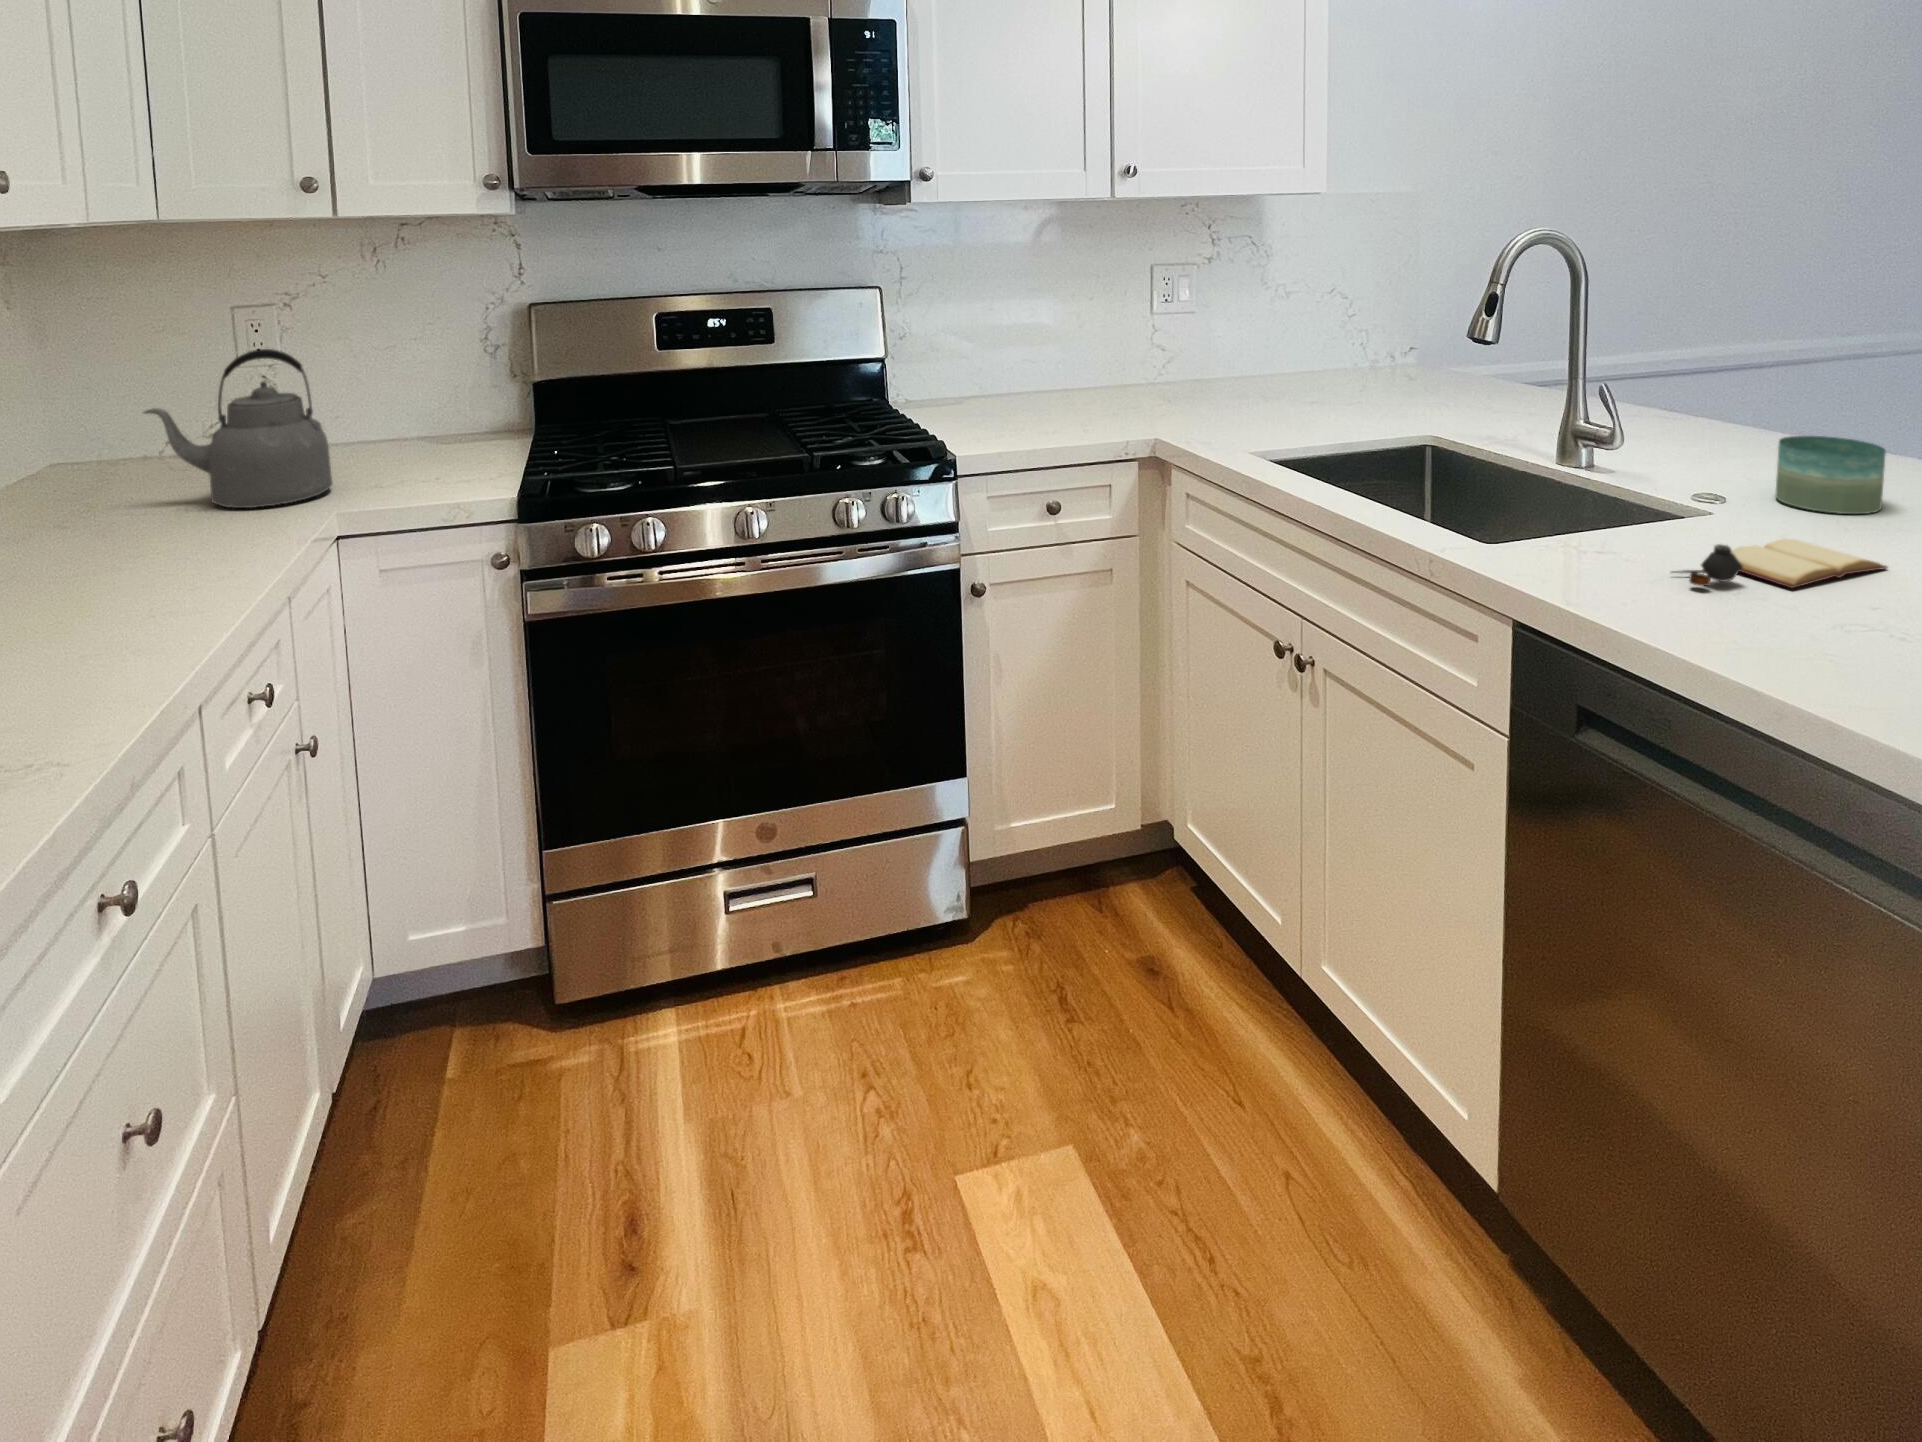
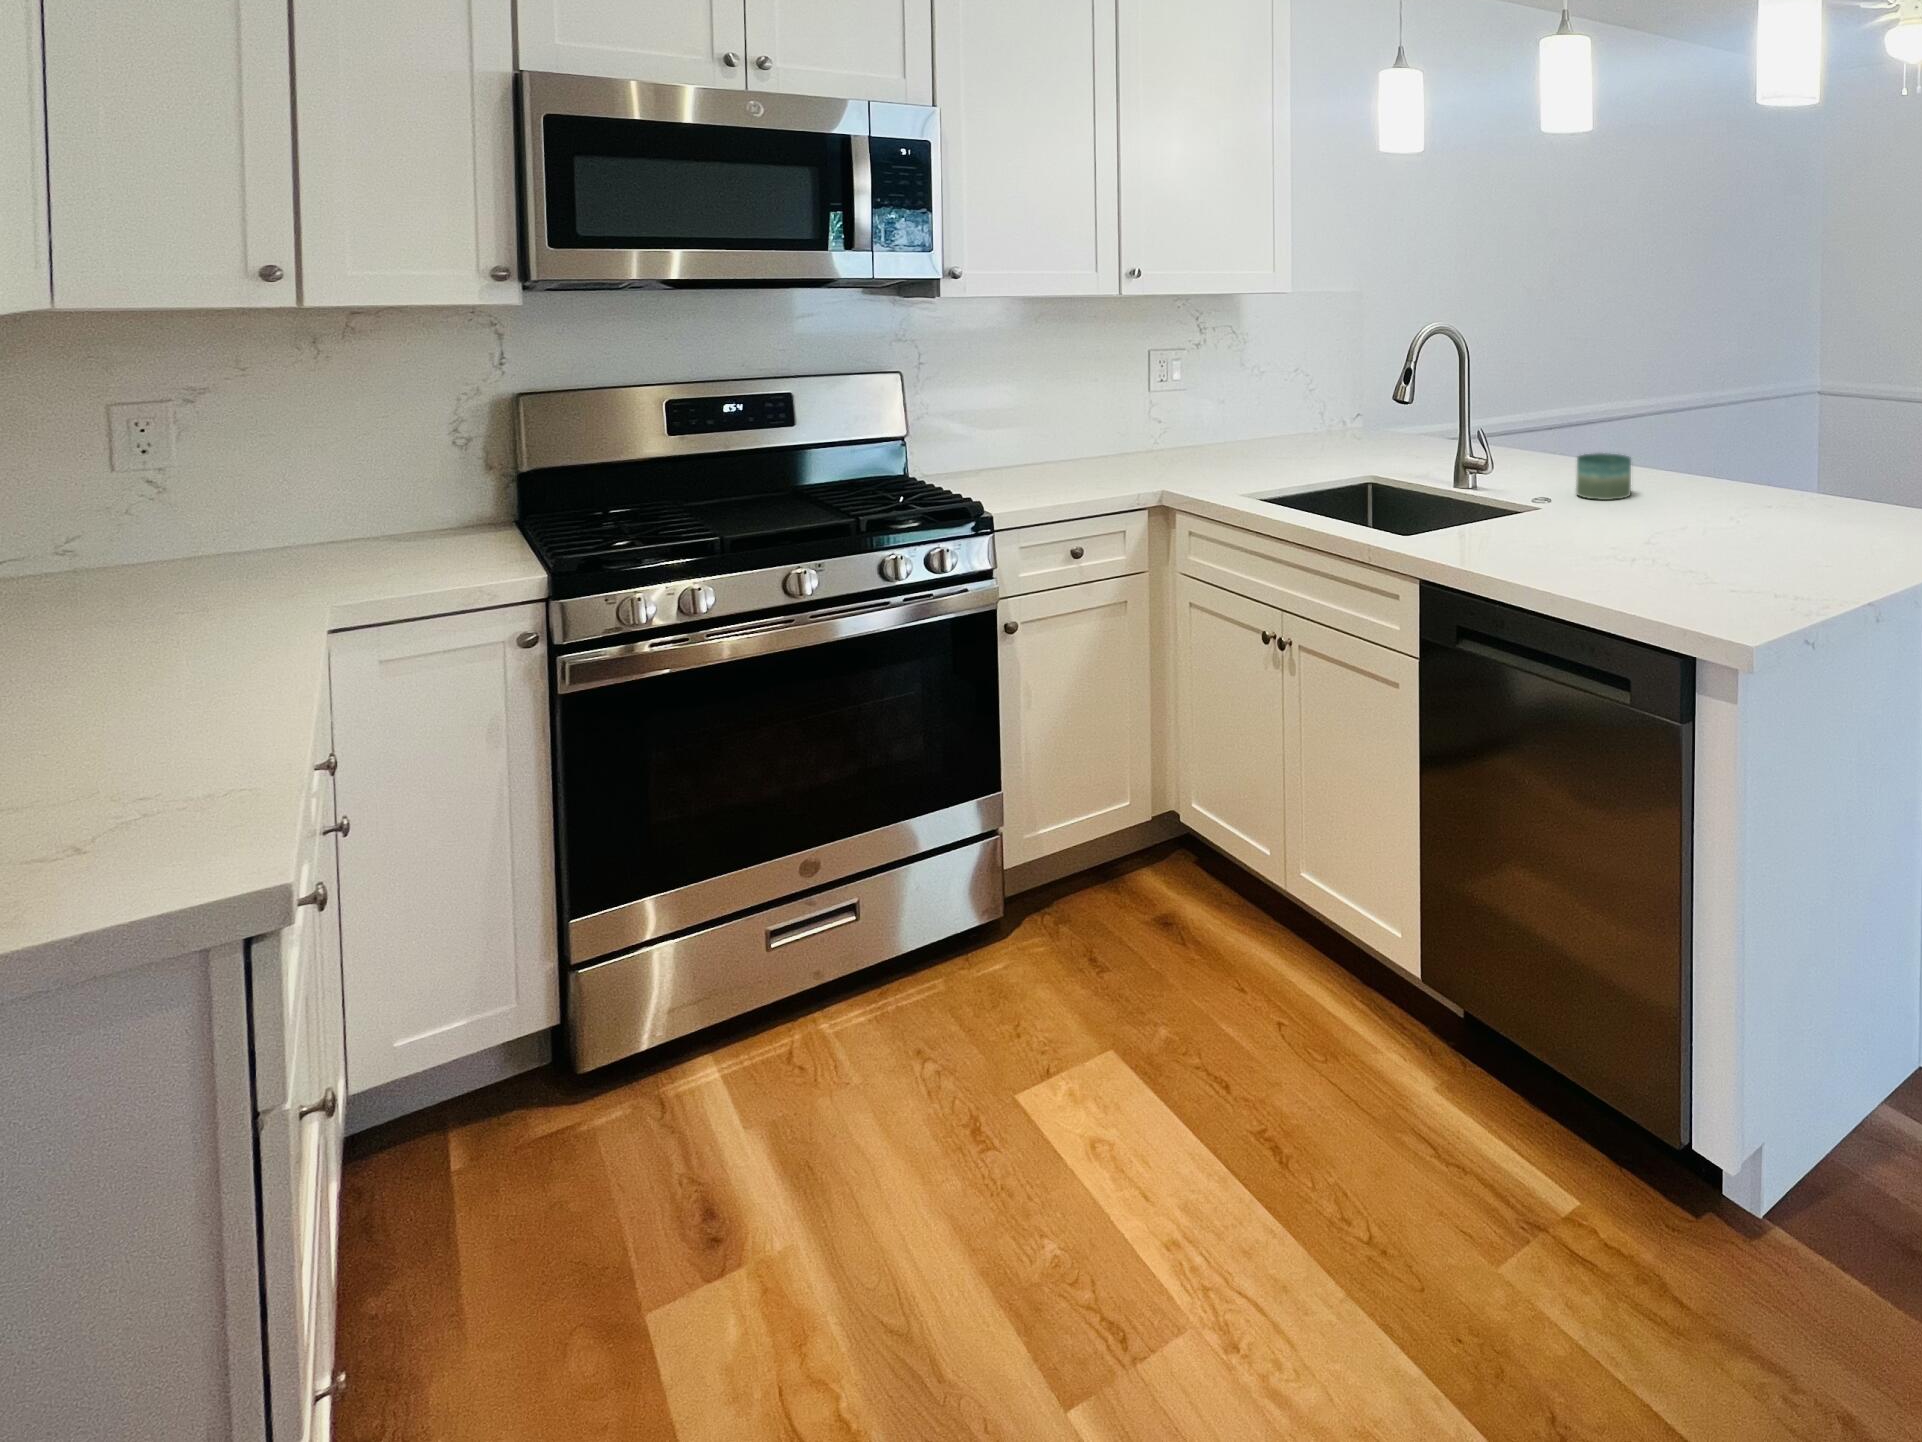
kettle: present [143,349,333,508] -> none [55,446,306,614]
book: present [1673,539,1887,588] -> none [1508,514,1622,543]

